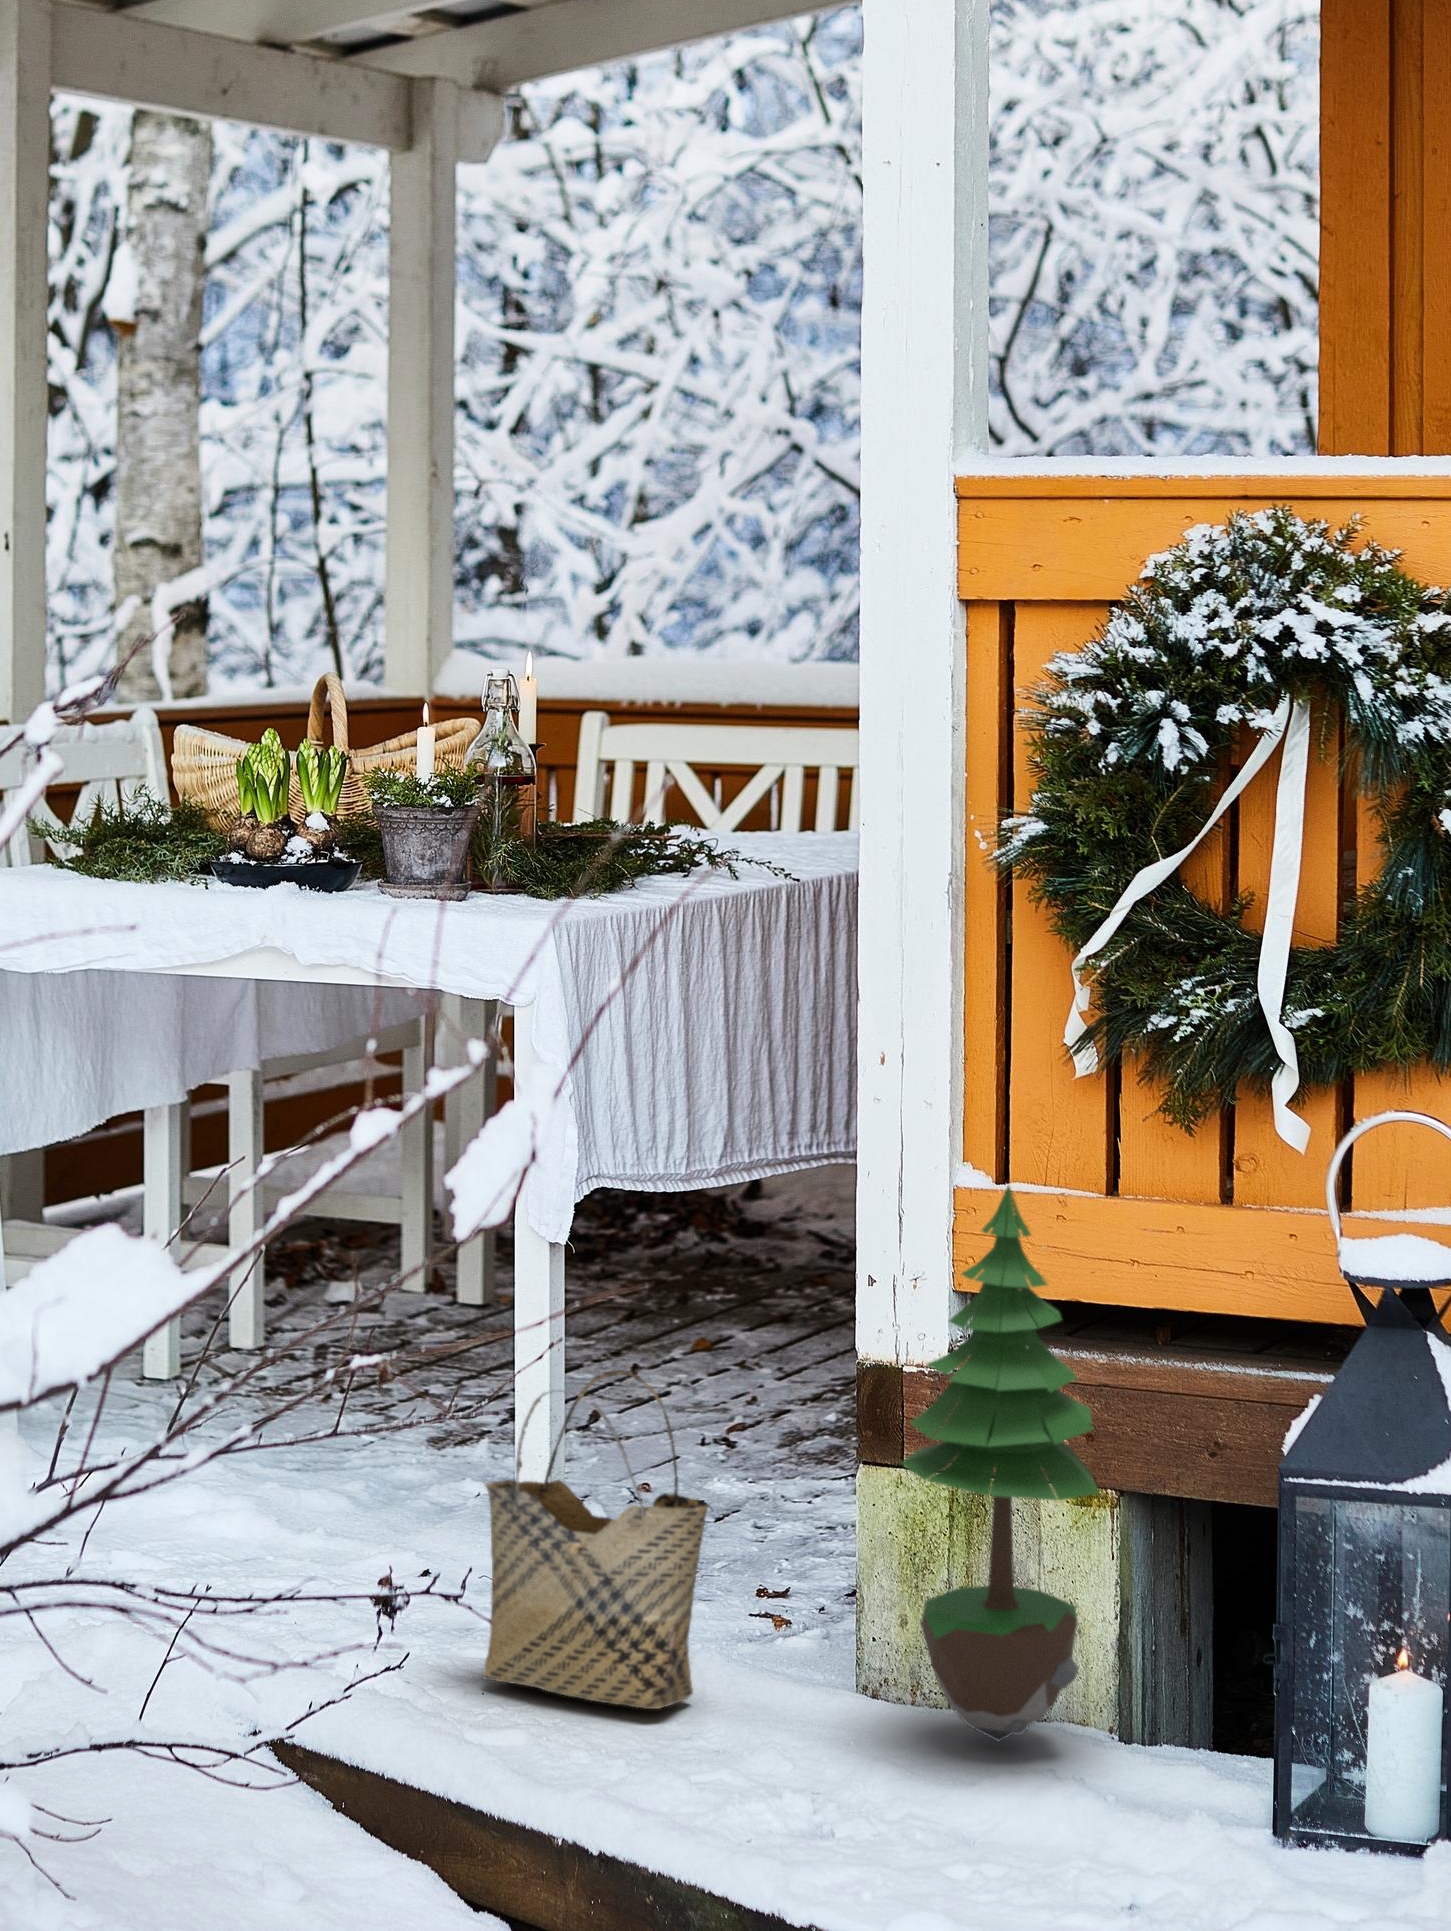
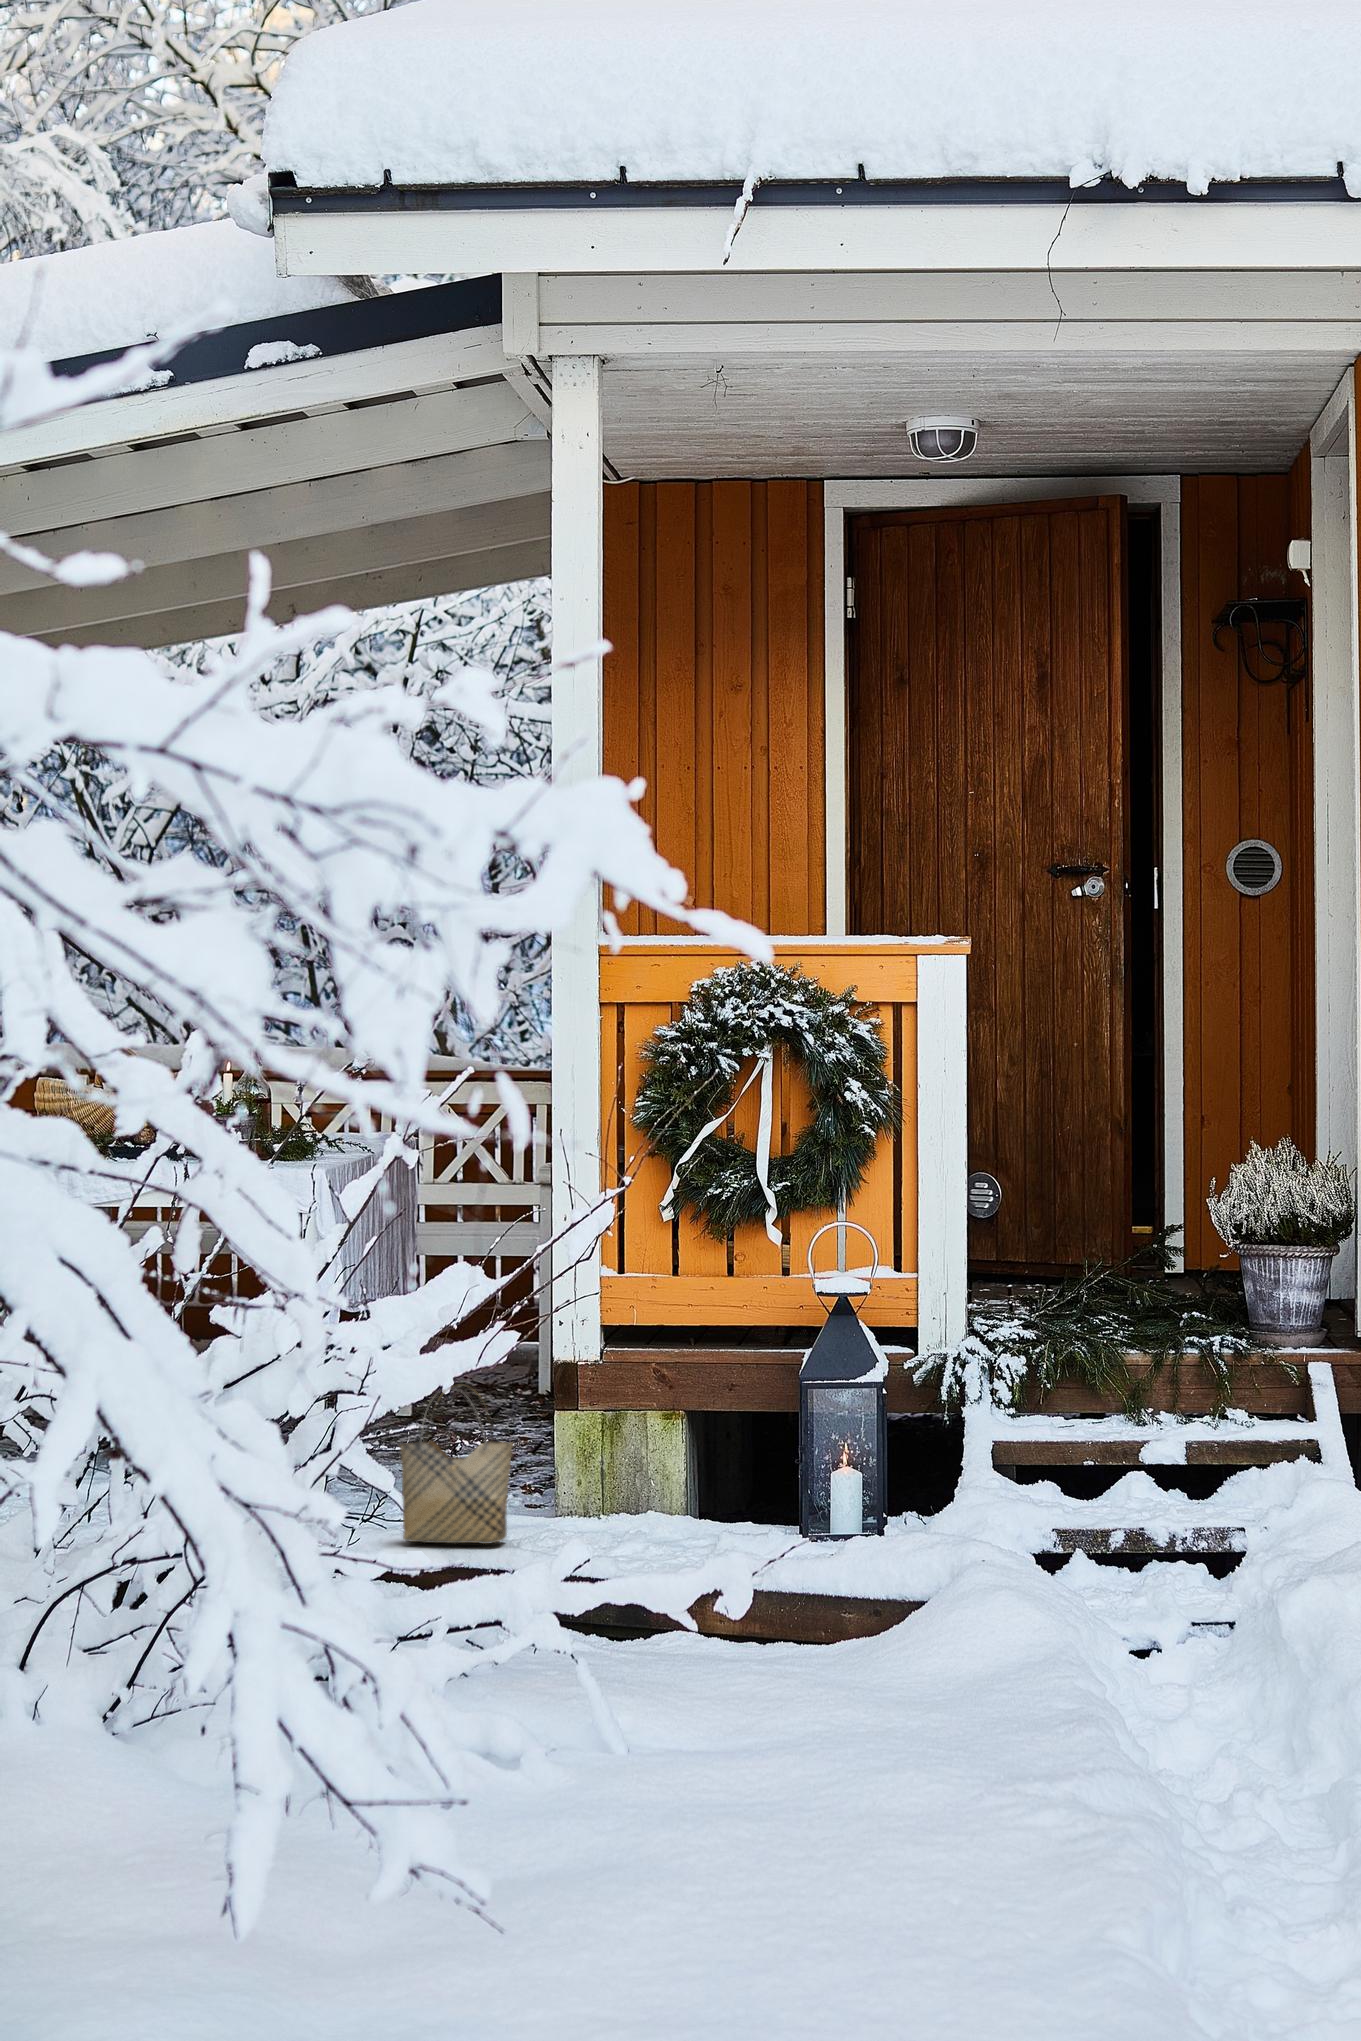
potted tree: present [901,1185,1100,1741] -> none [609,1274,703,1540]

